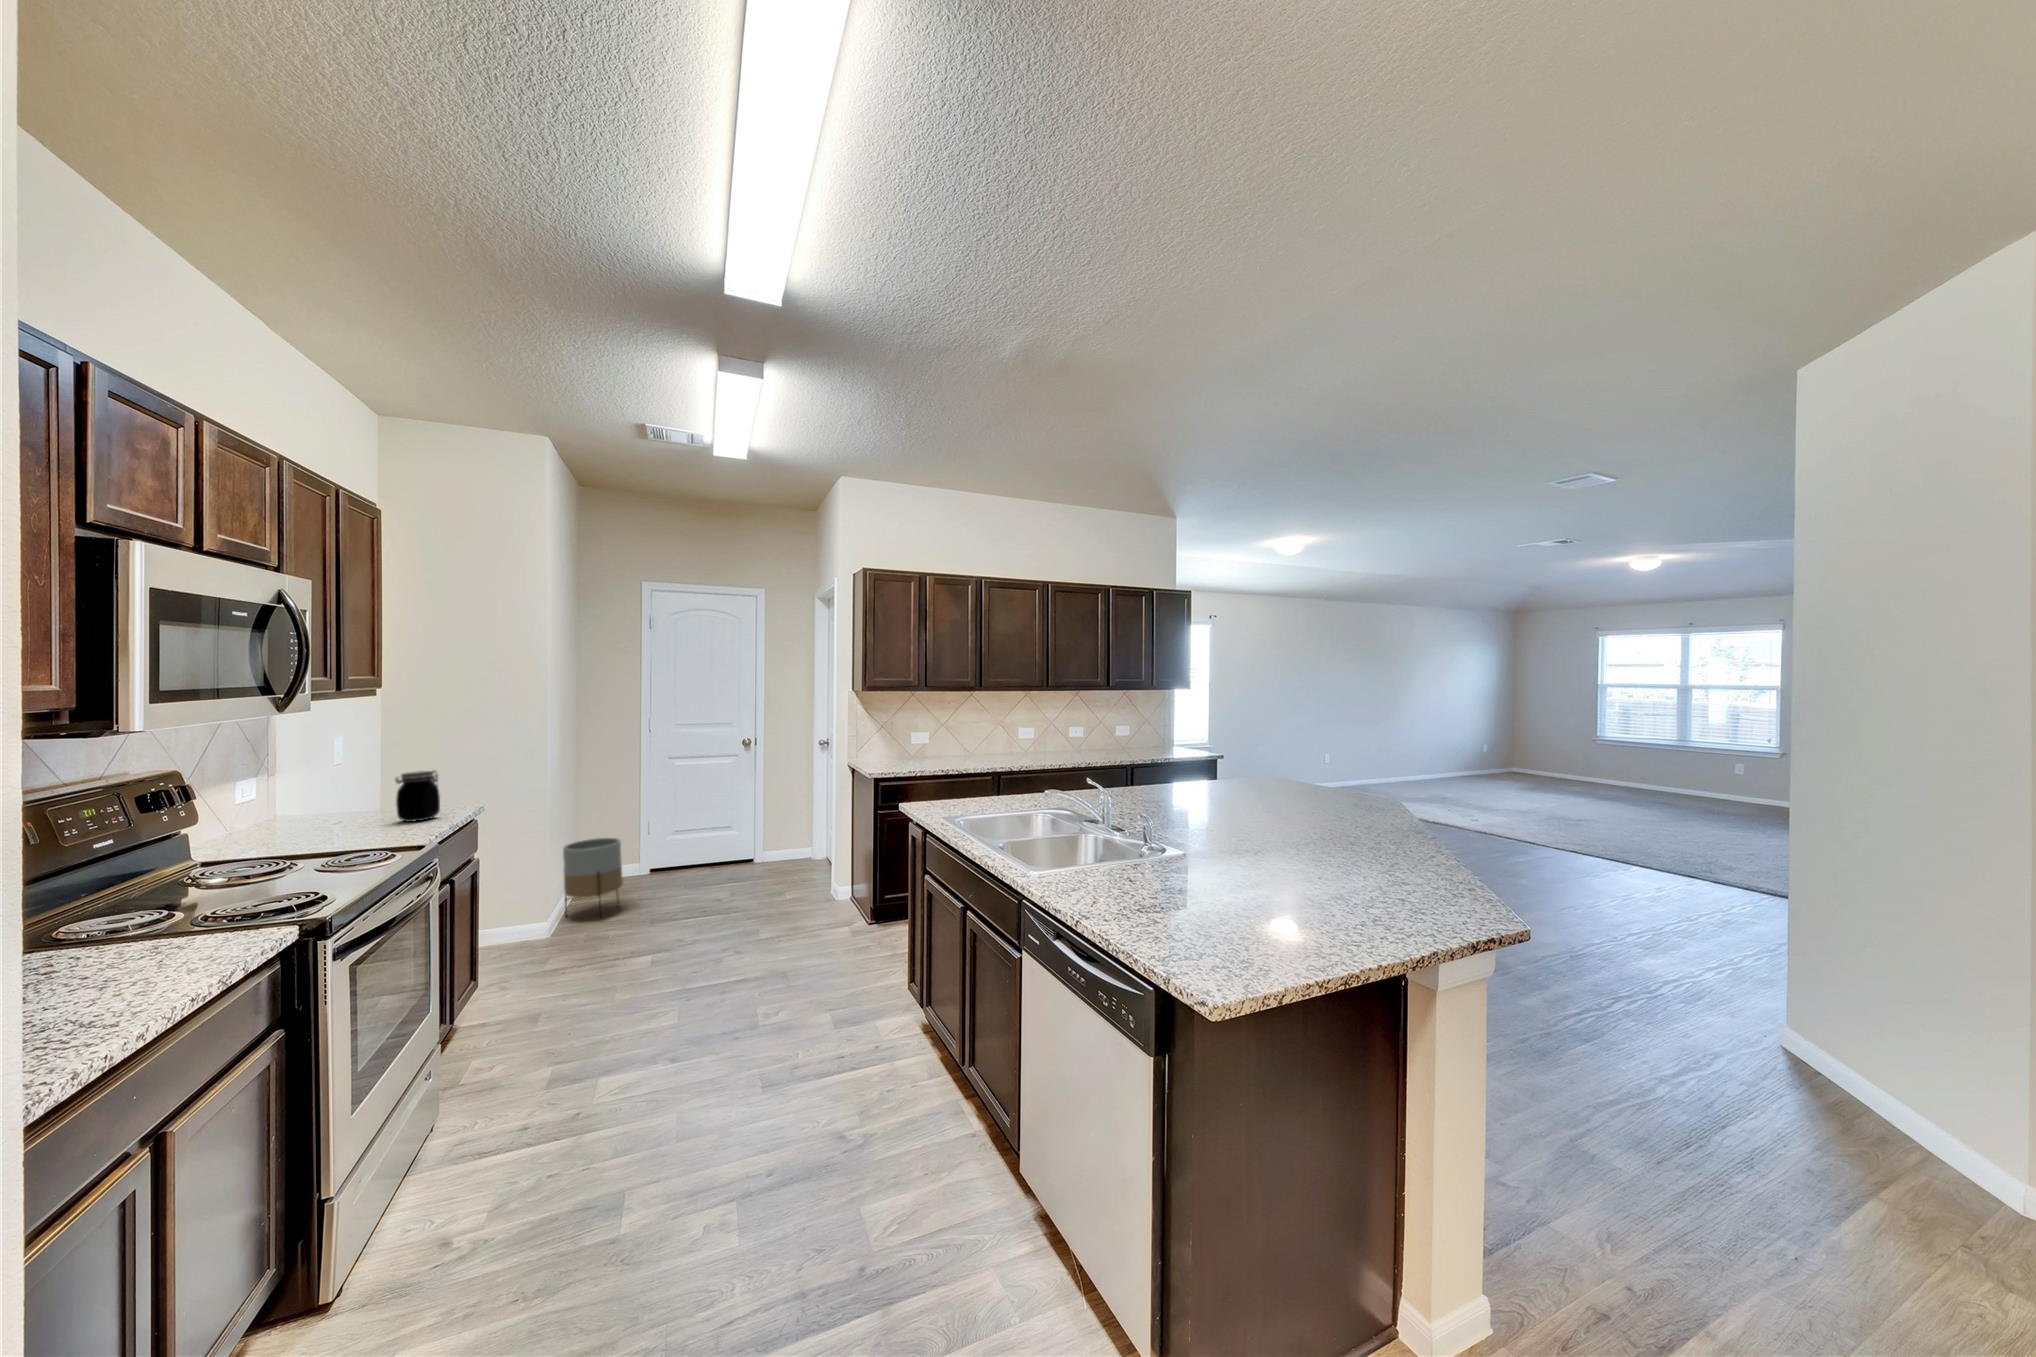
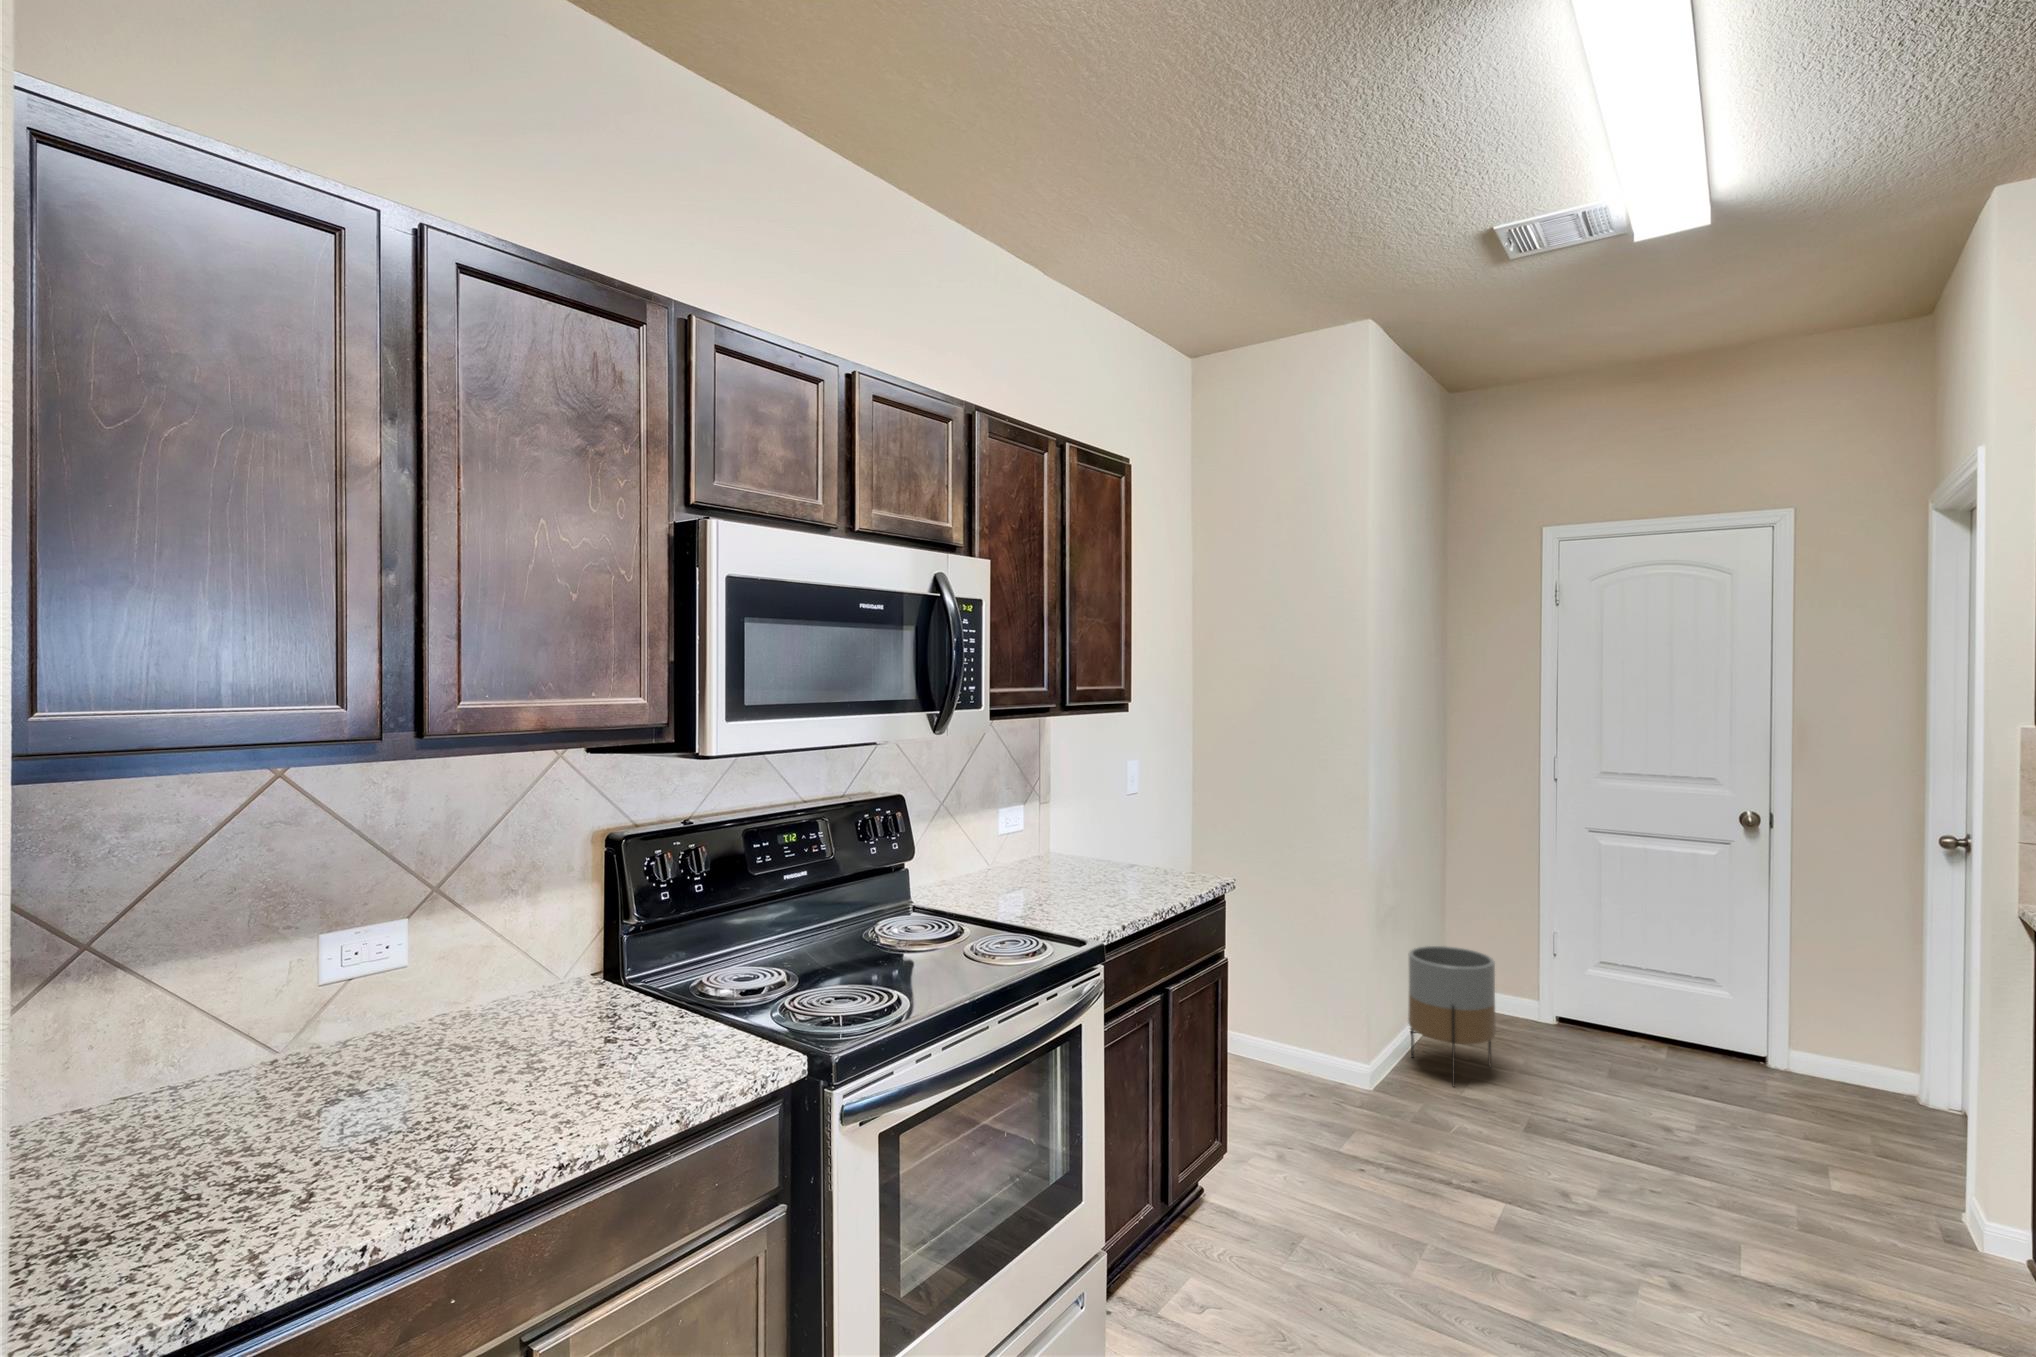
jar: present [395,770,440,822] -> none [1130,821,1180,892]

